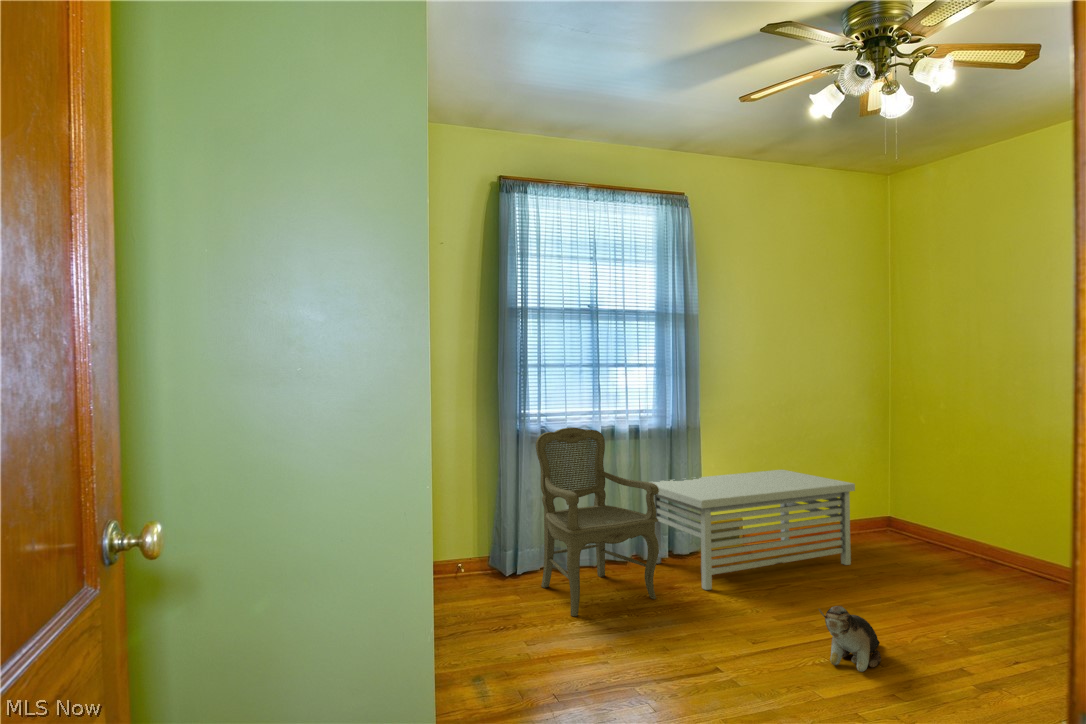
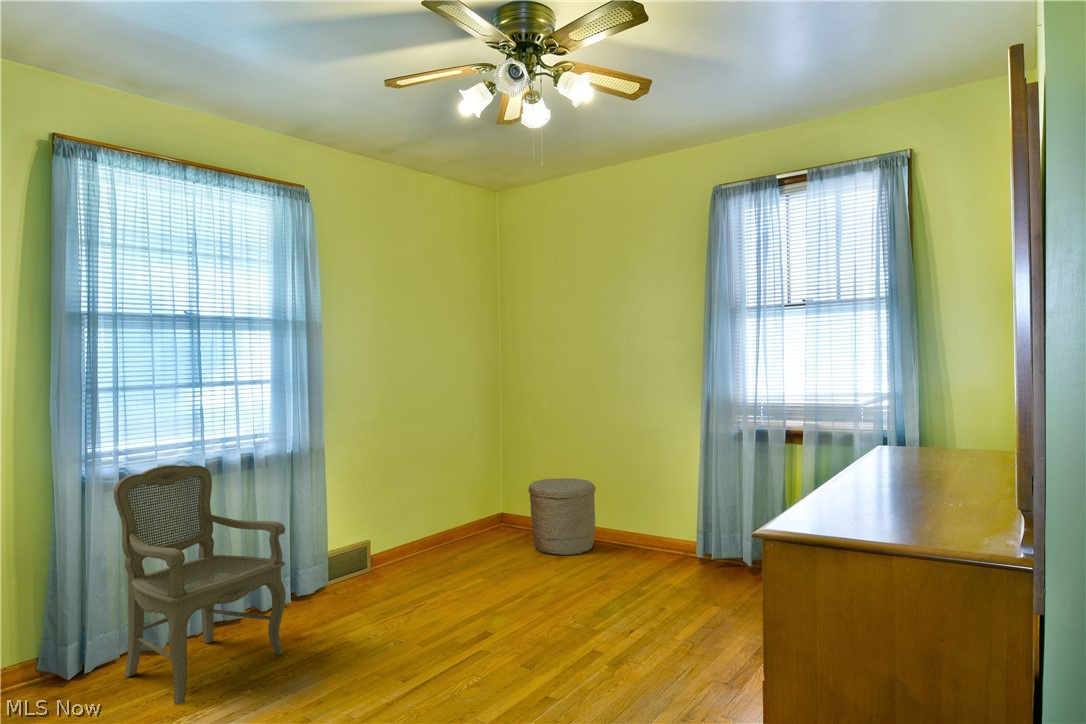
storage bench: present [652,470,855,590] -> none [259,484,476,630]
woven basket: none [922,482,1015,572] -> present [529,478,595,555]
plush toy: present [819,606,881,672] -> none [461,618,512,677]

